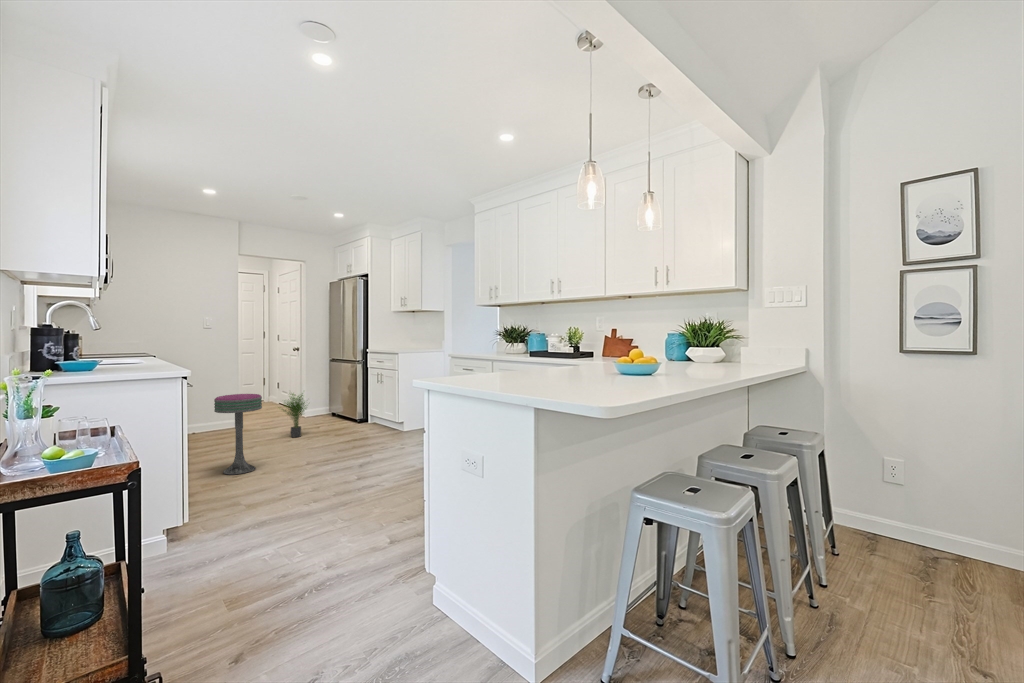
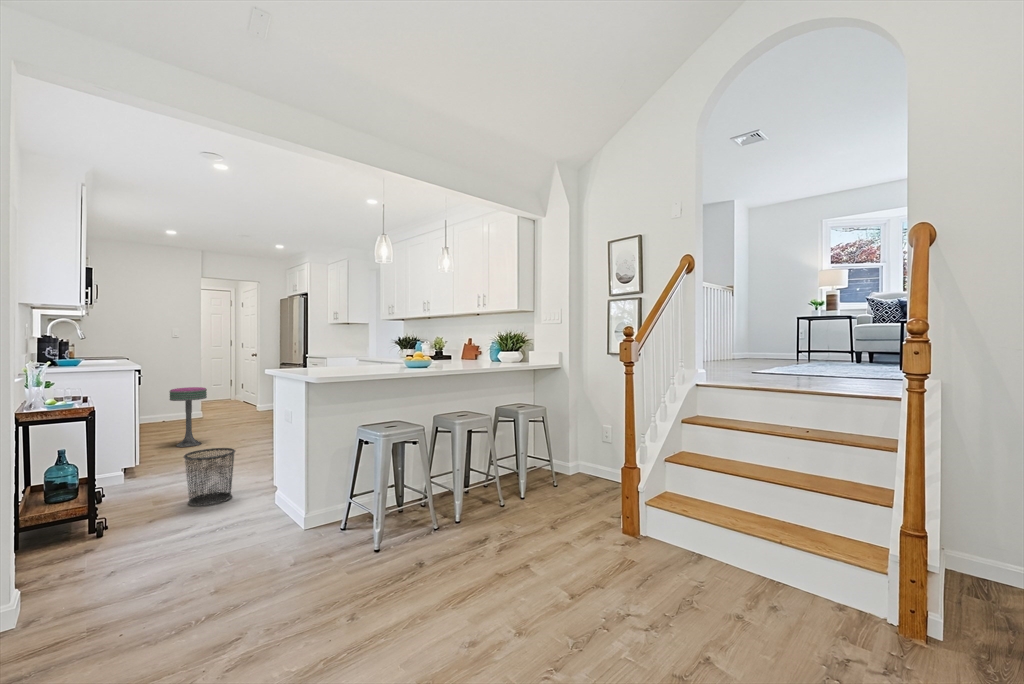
potted plant: present [282,395,306,438] -> none [225,385,257,425]
waste bin: none [276,501,355,608] -> present [184,448,235,506]

